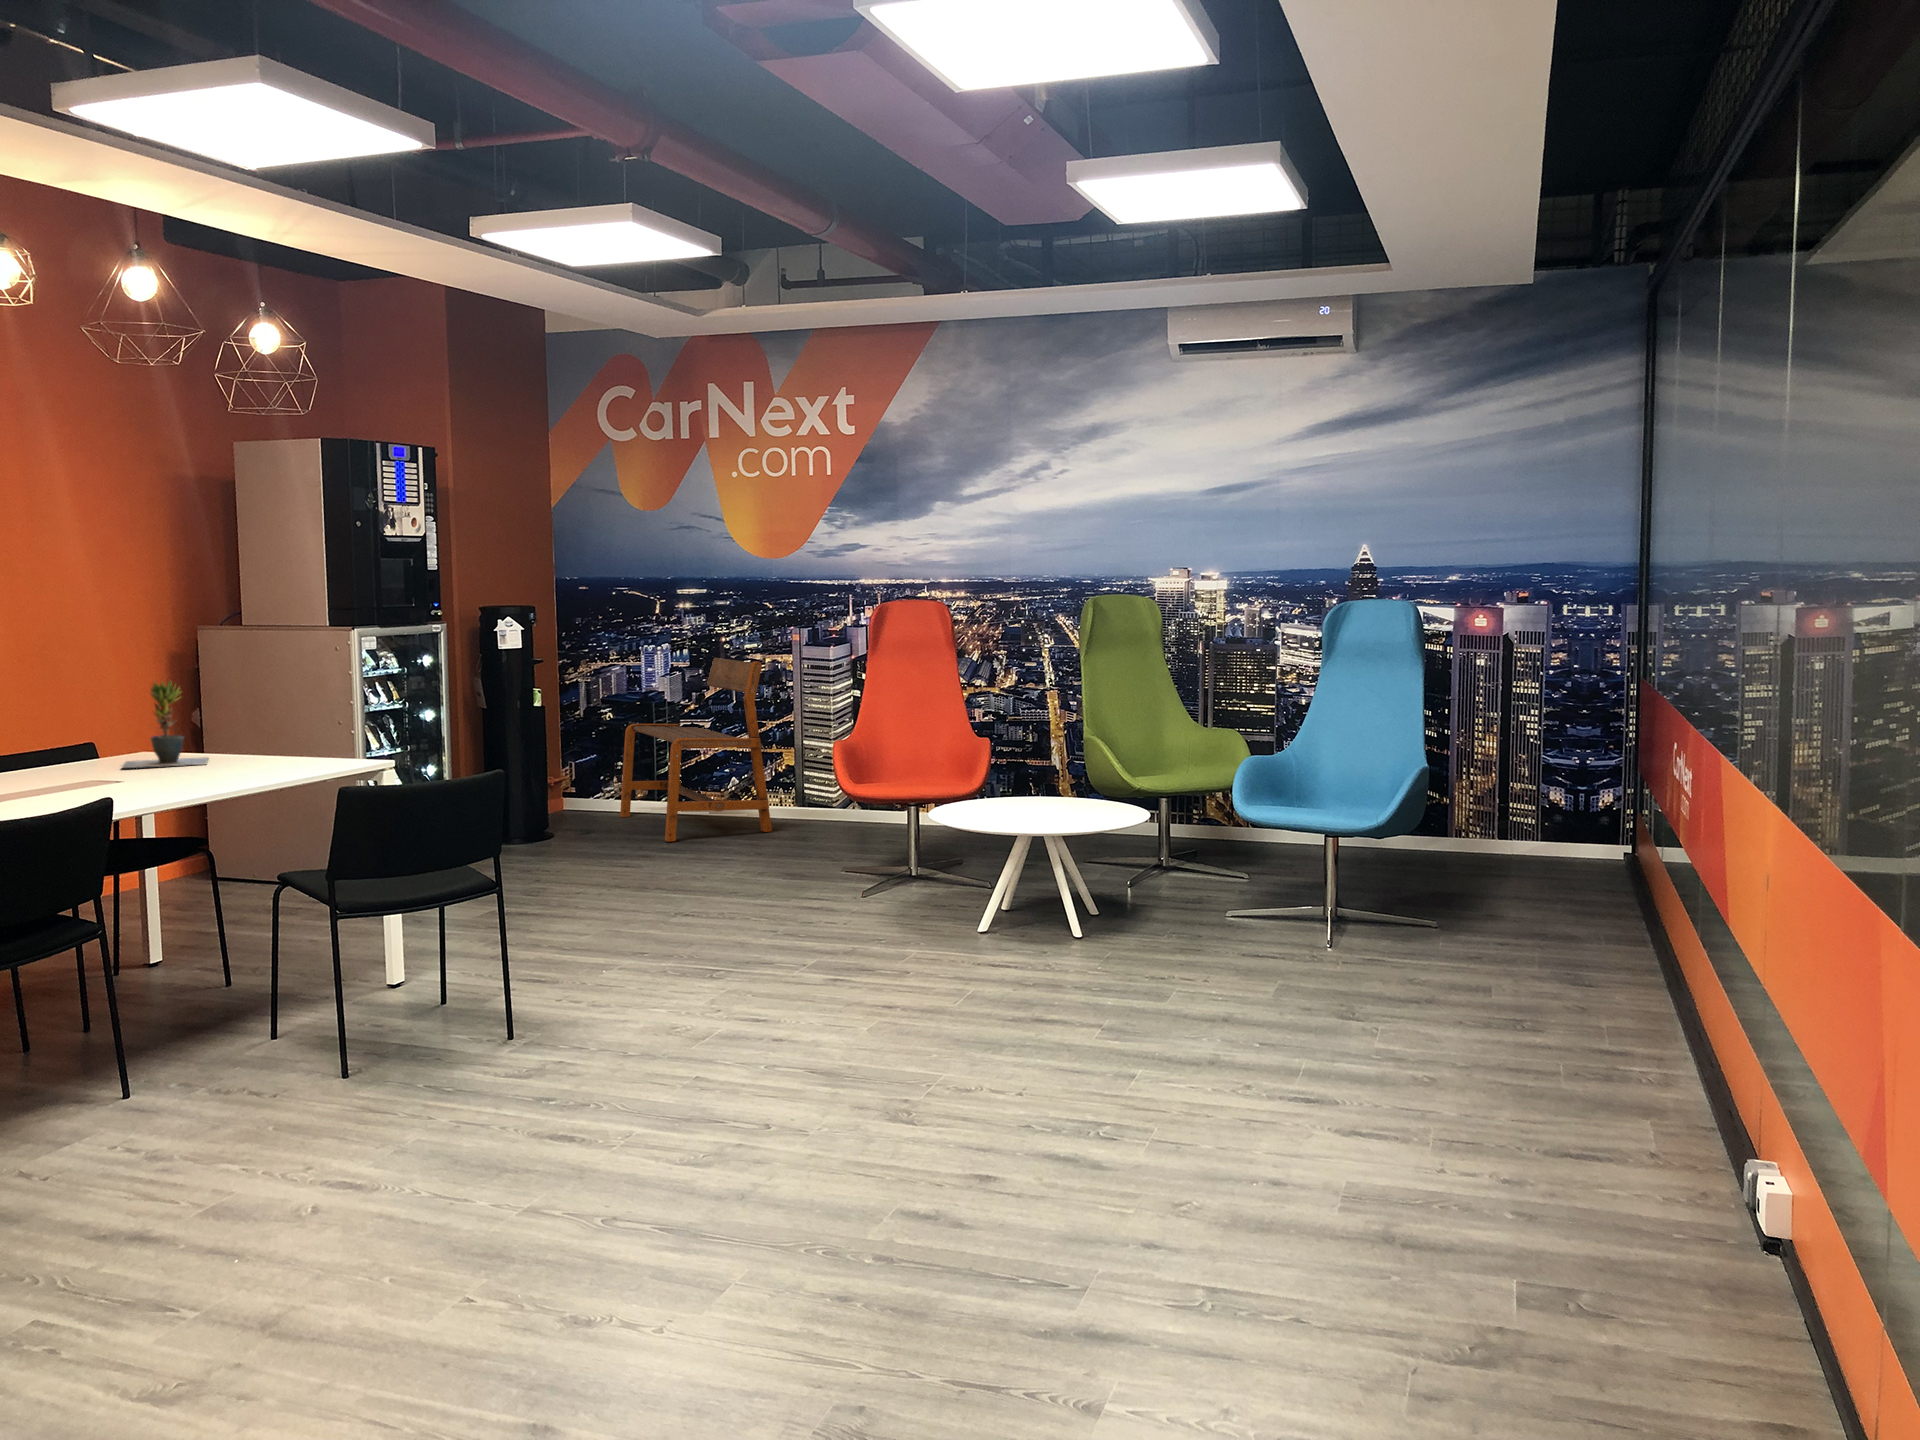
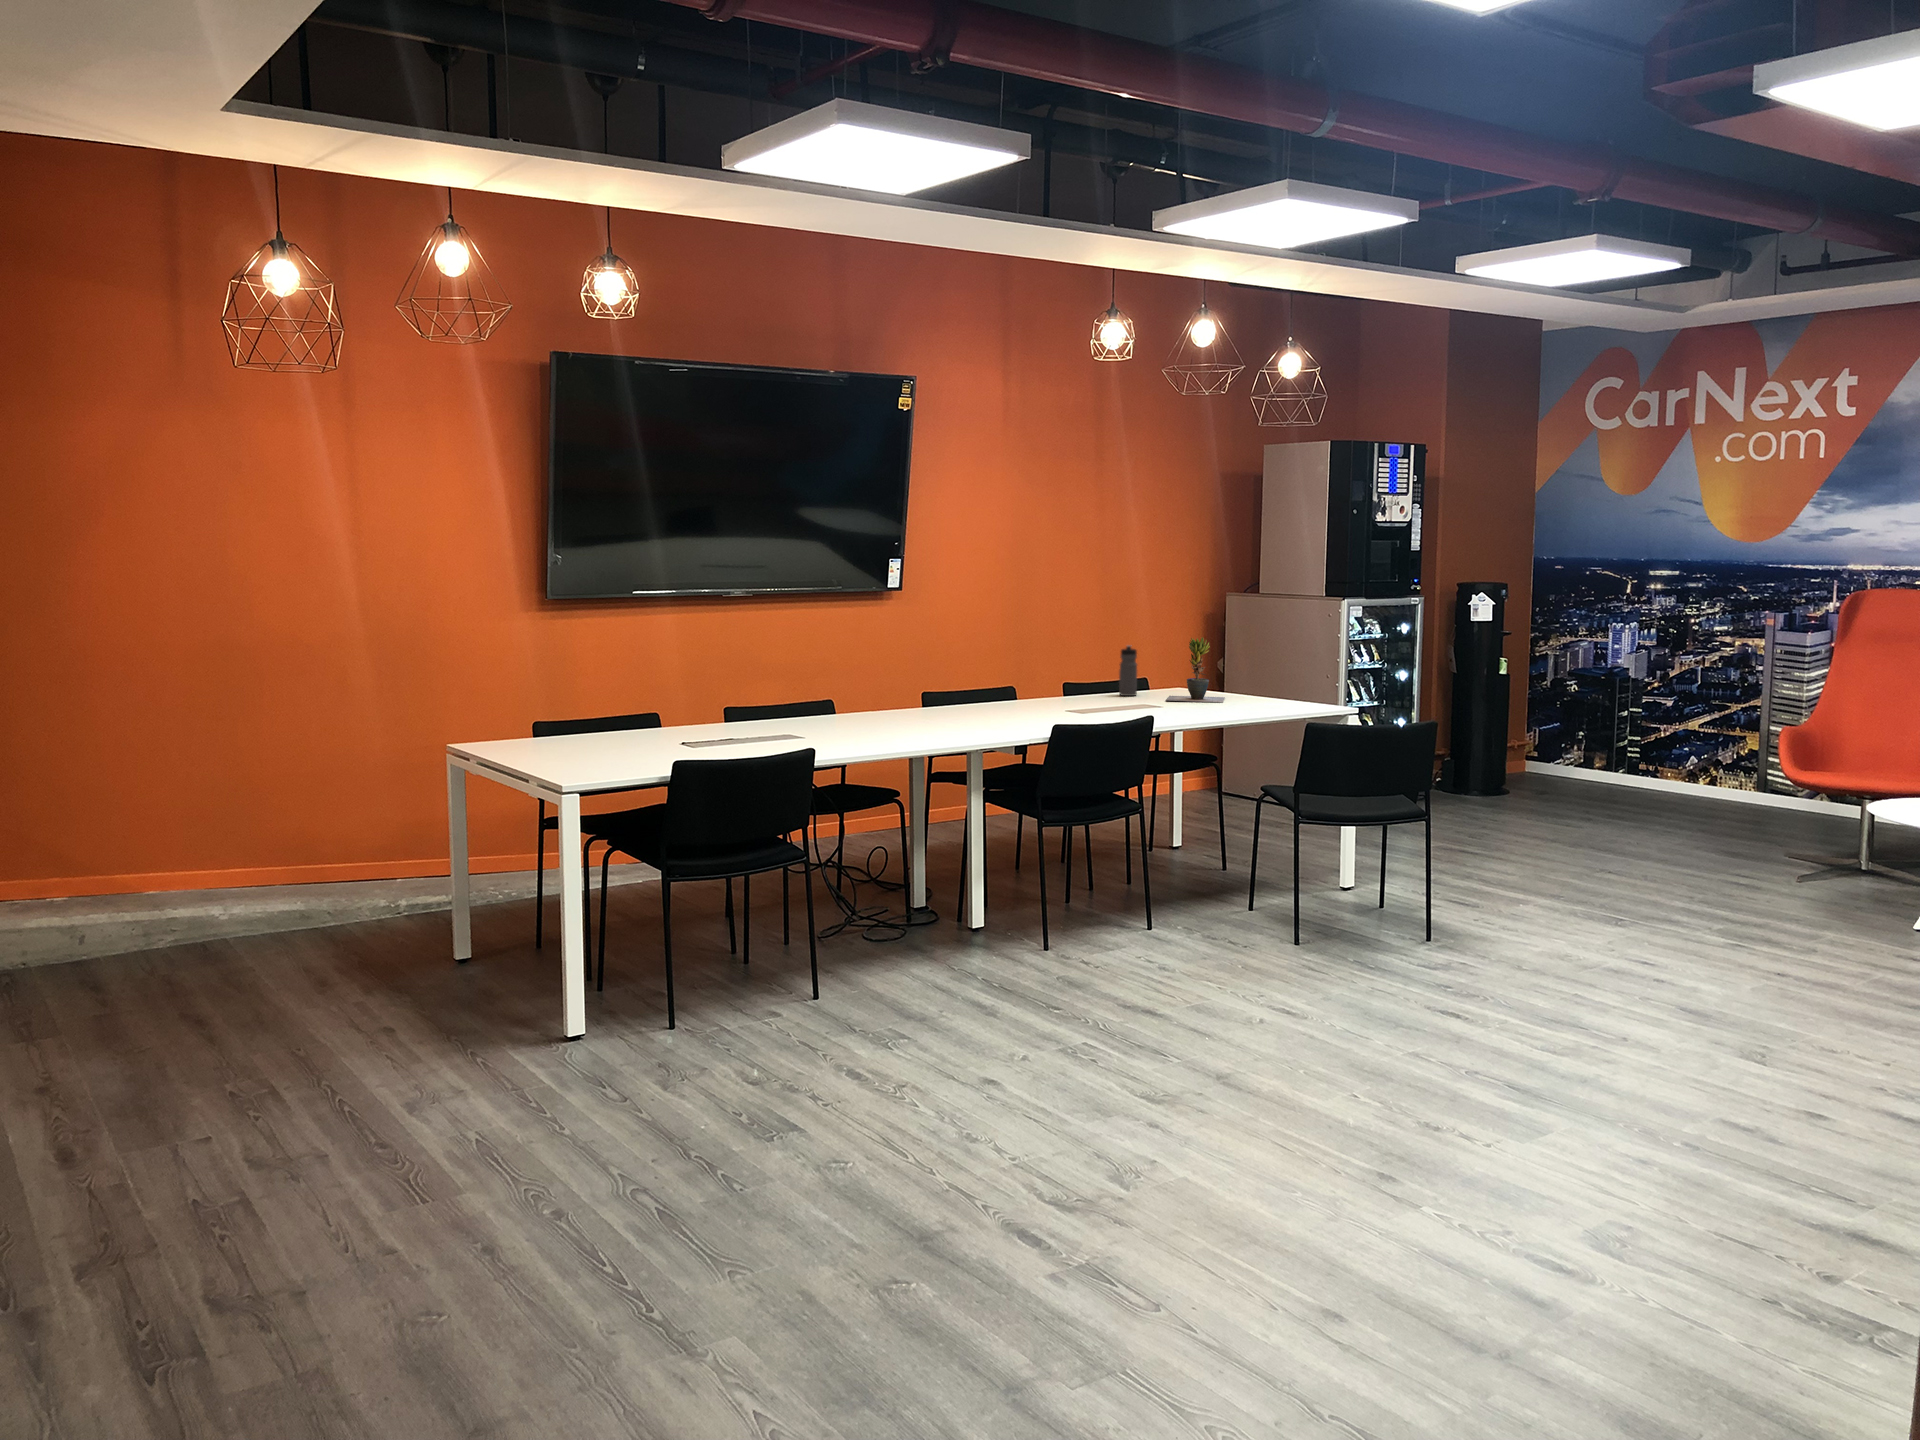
bench: present [620,658,772,842] -> none [1574,635,1727,812]
water bottle: none [44,696,75,767] -> present [1119,645,1137,696]

